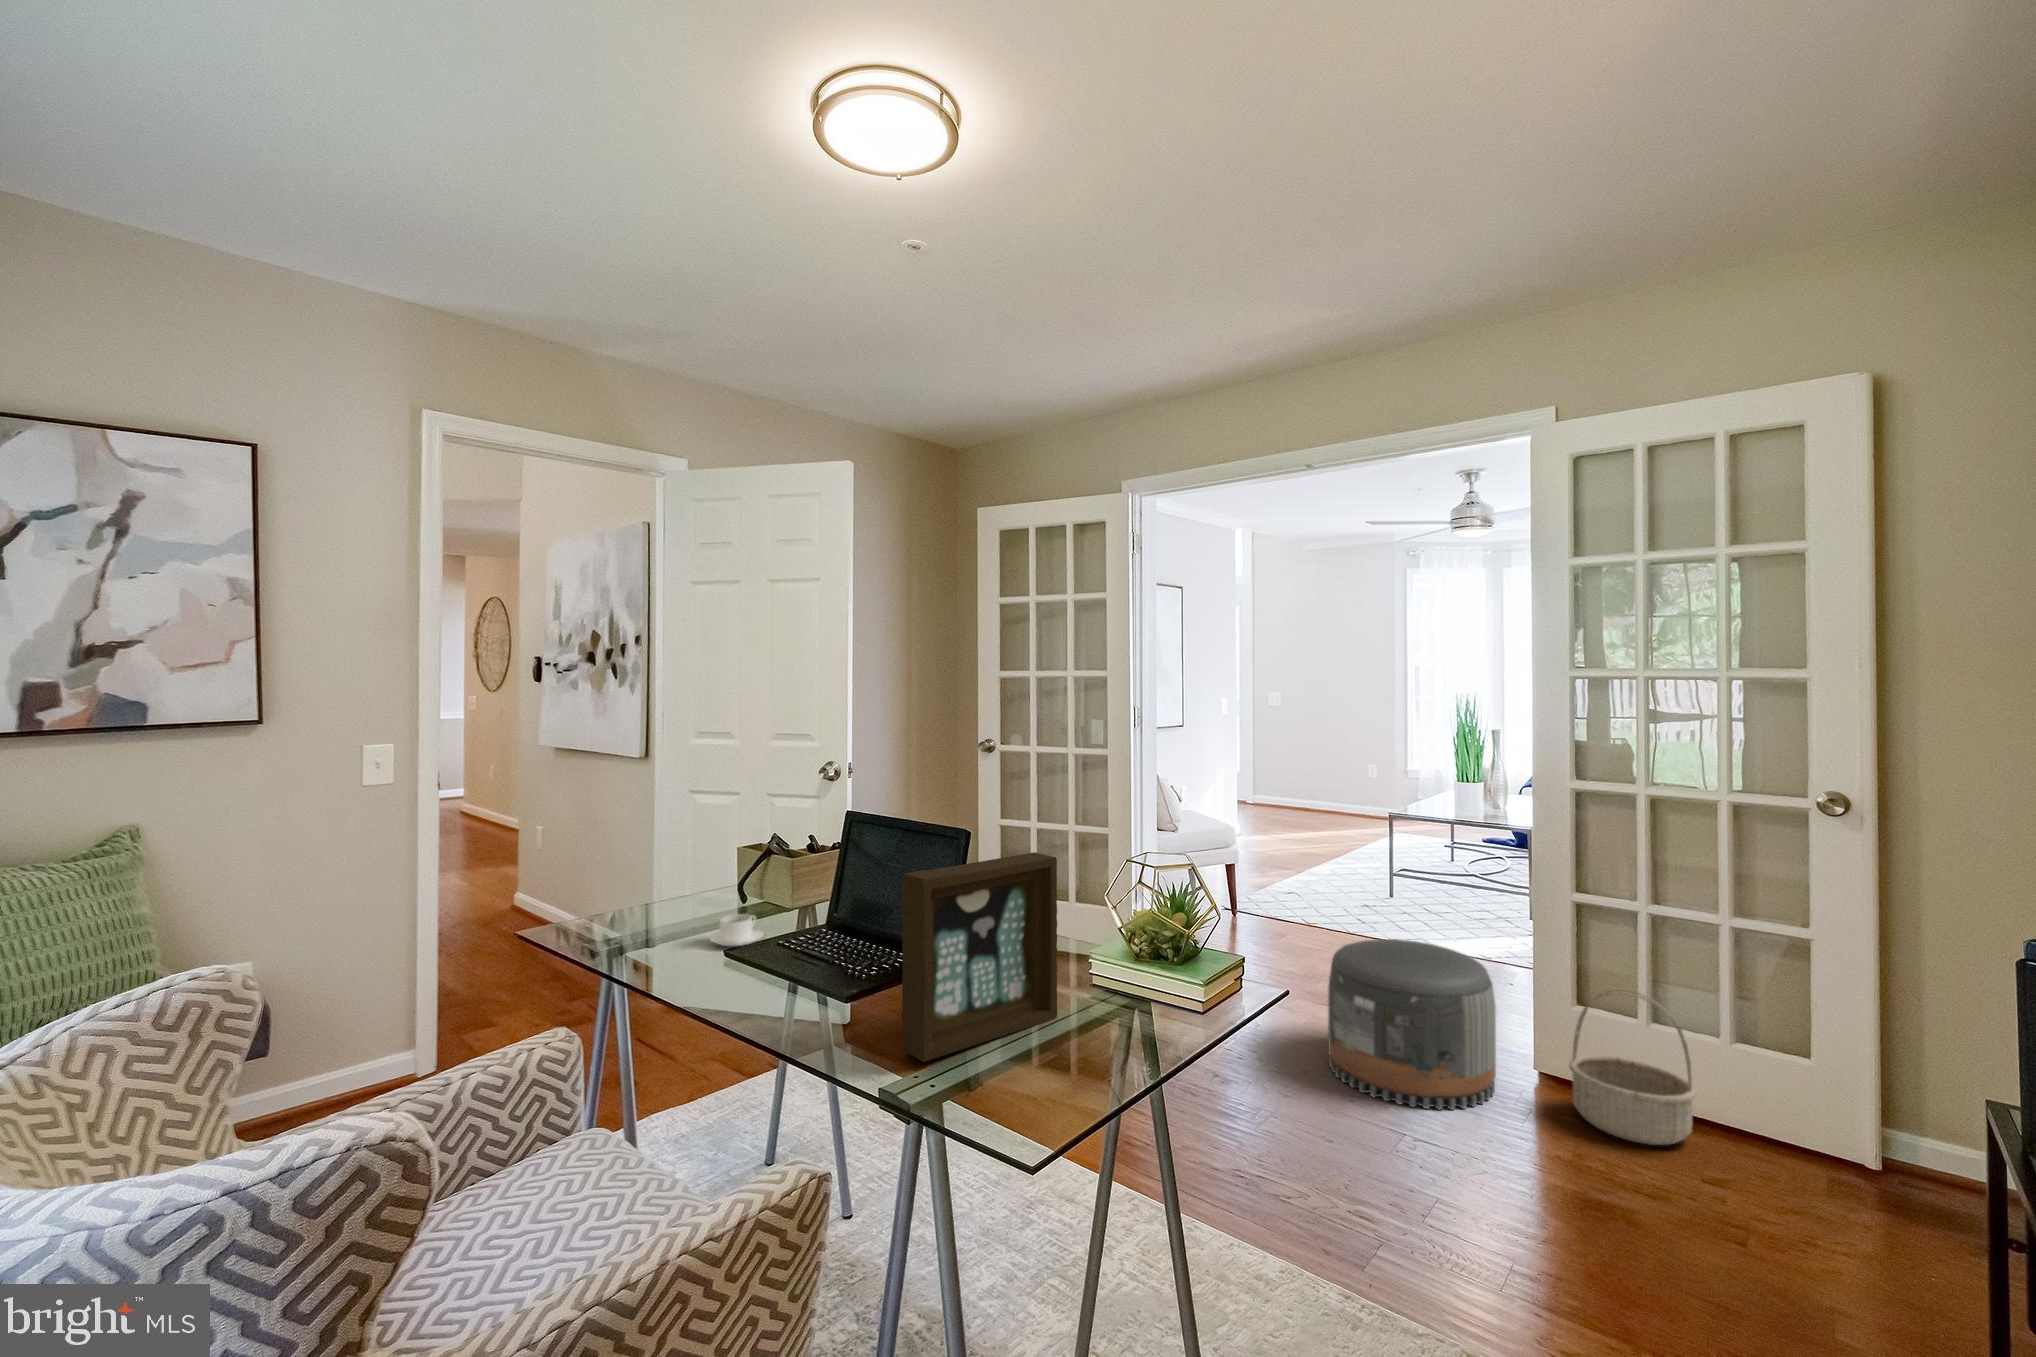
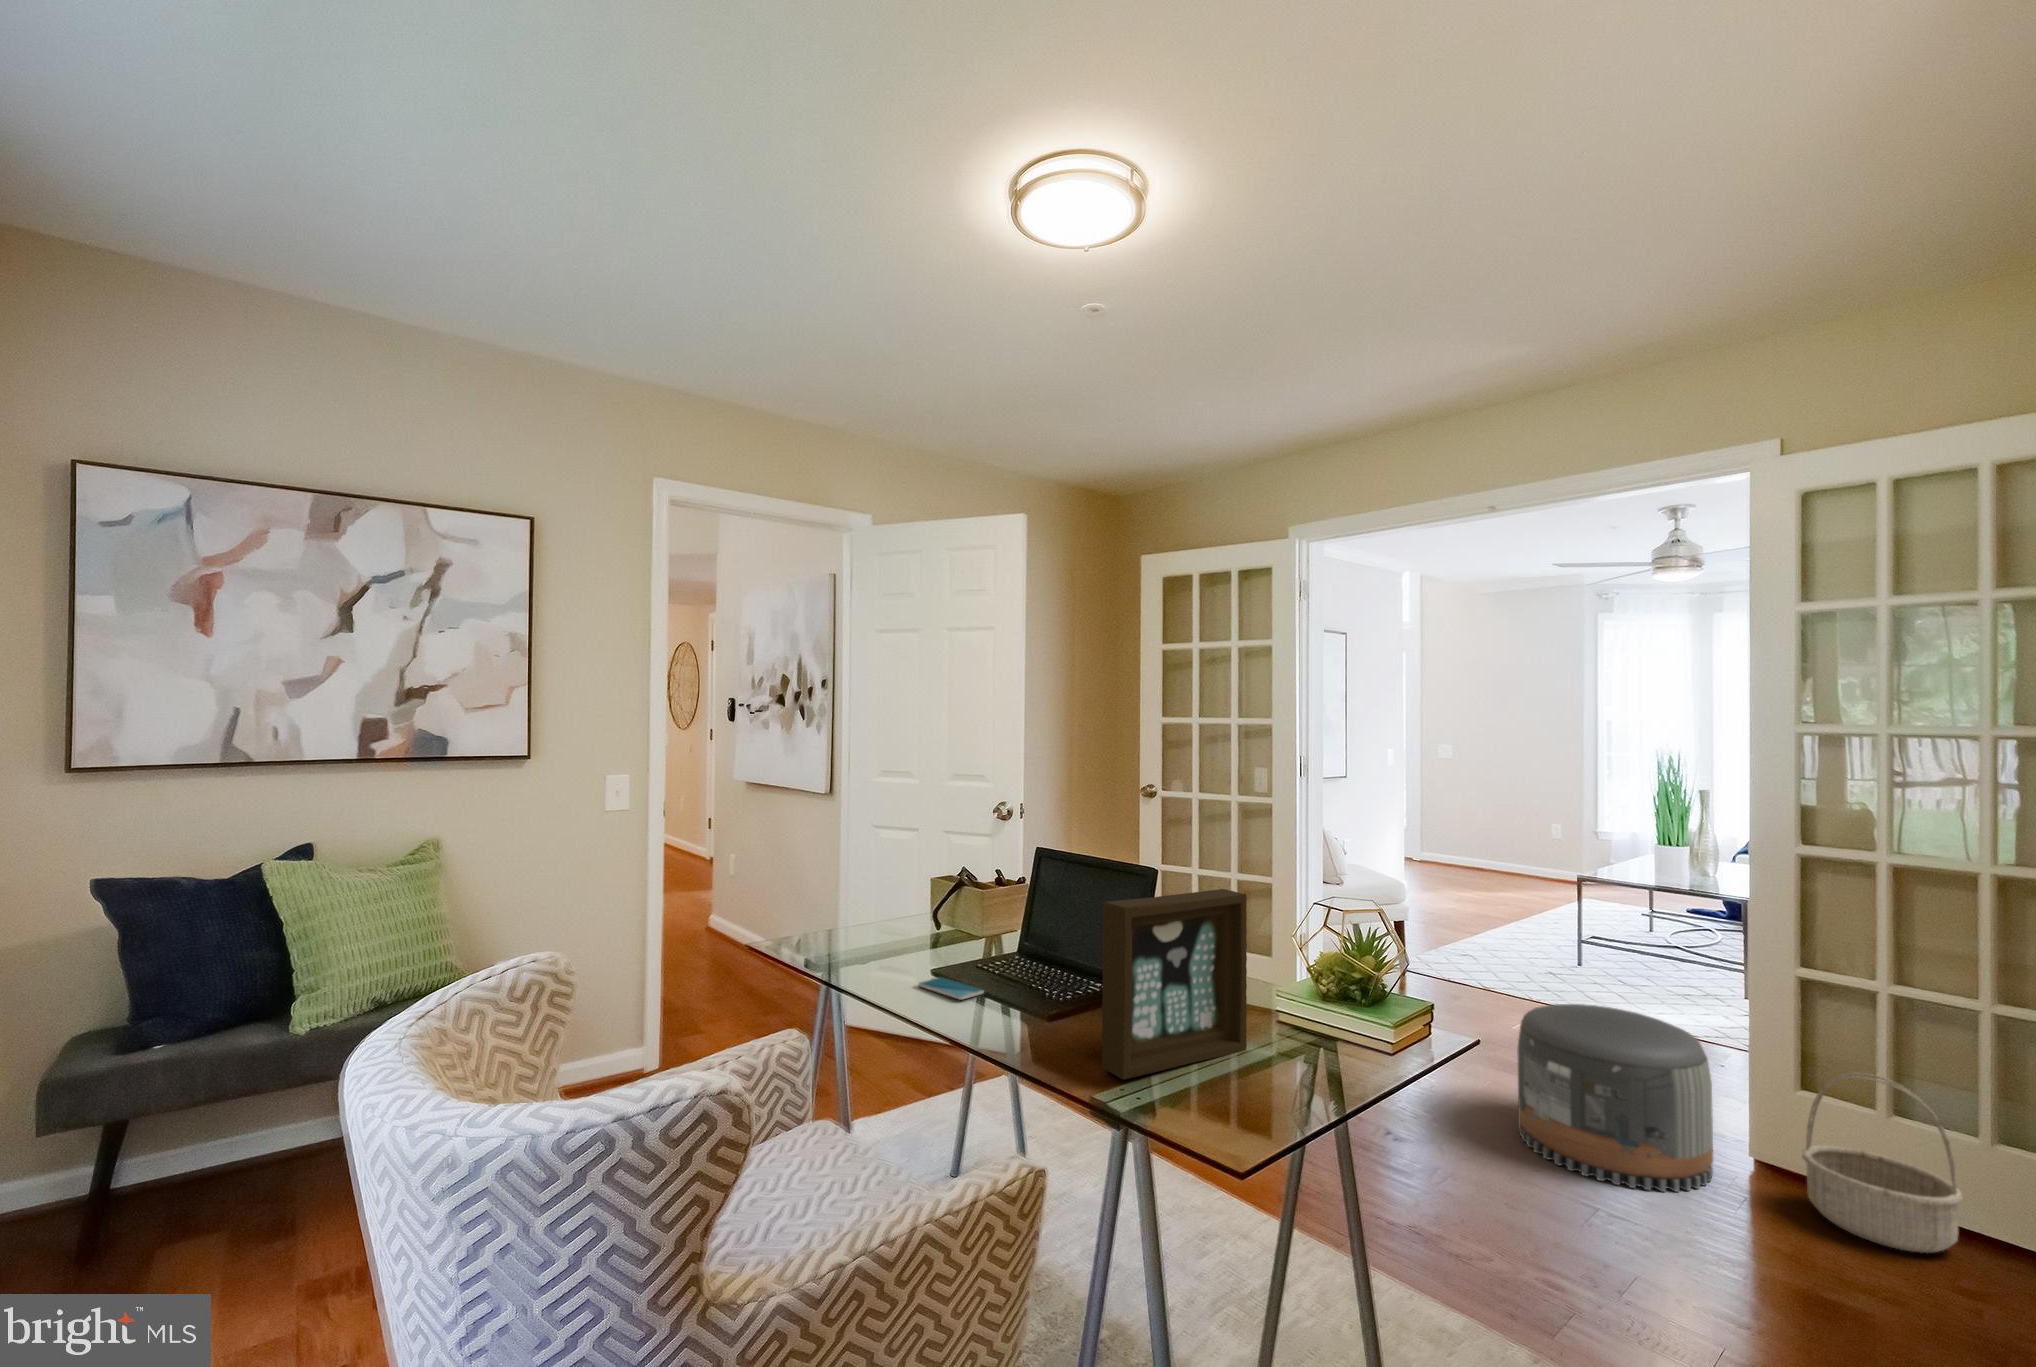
coffee cup: present [710,914,764,946] -> none [911,937,960,966]
smartphone: none [713,959,786,983] -> present [919,977,983,1000]

